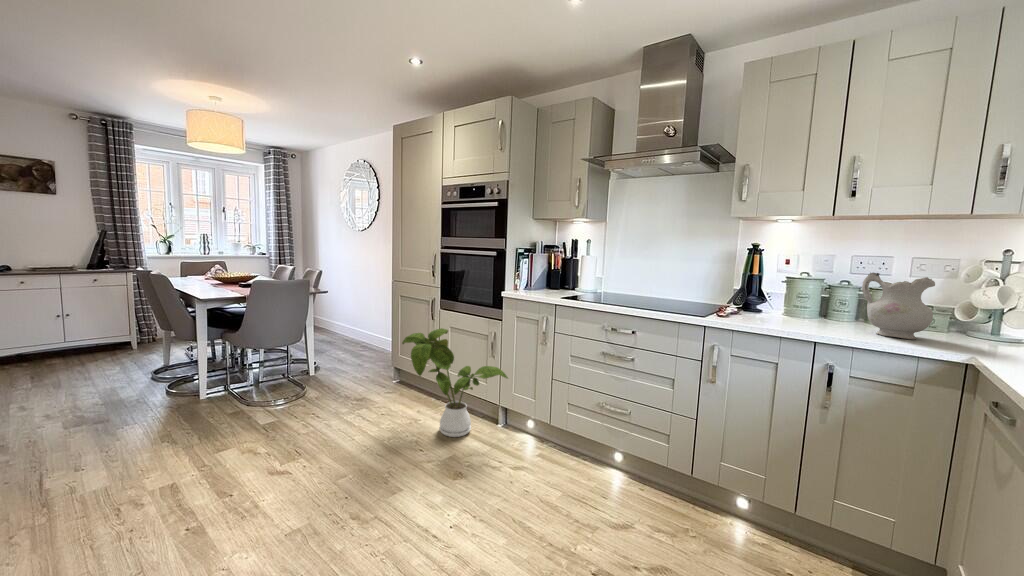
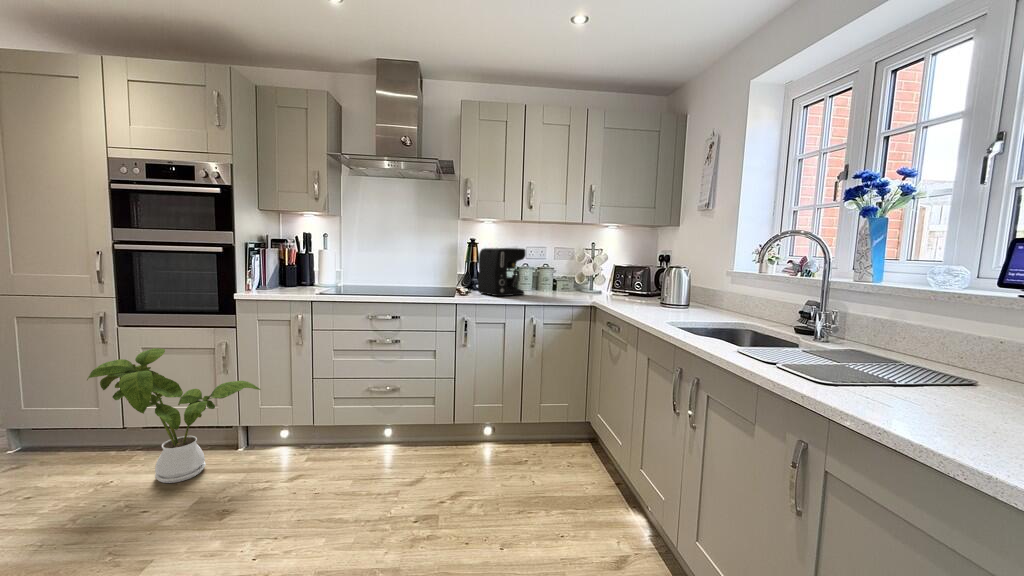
coffee maker: none [748,256,833,326] -> present [478,248,526,296]
ceramic pitcher: present [862,273,935,339] -> none [541,258,574,297]

